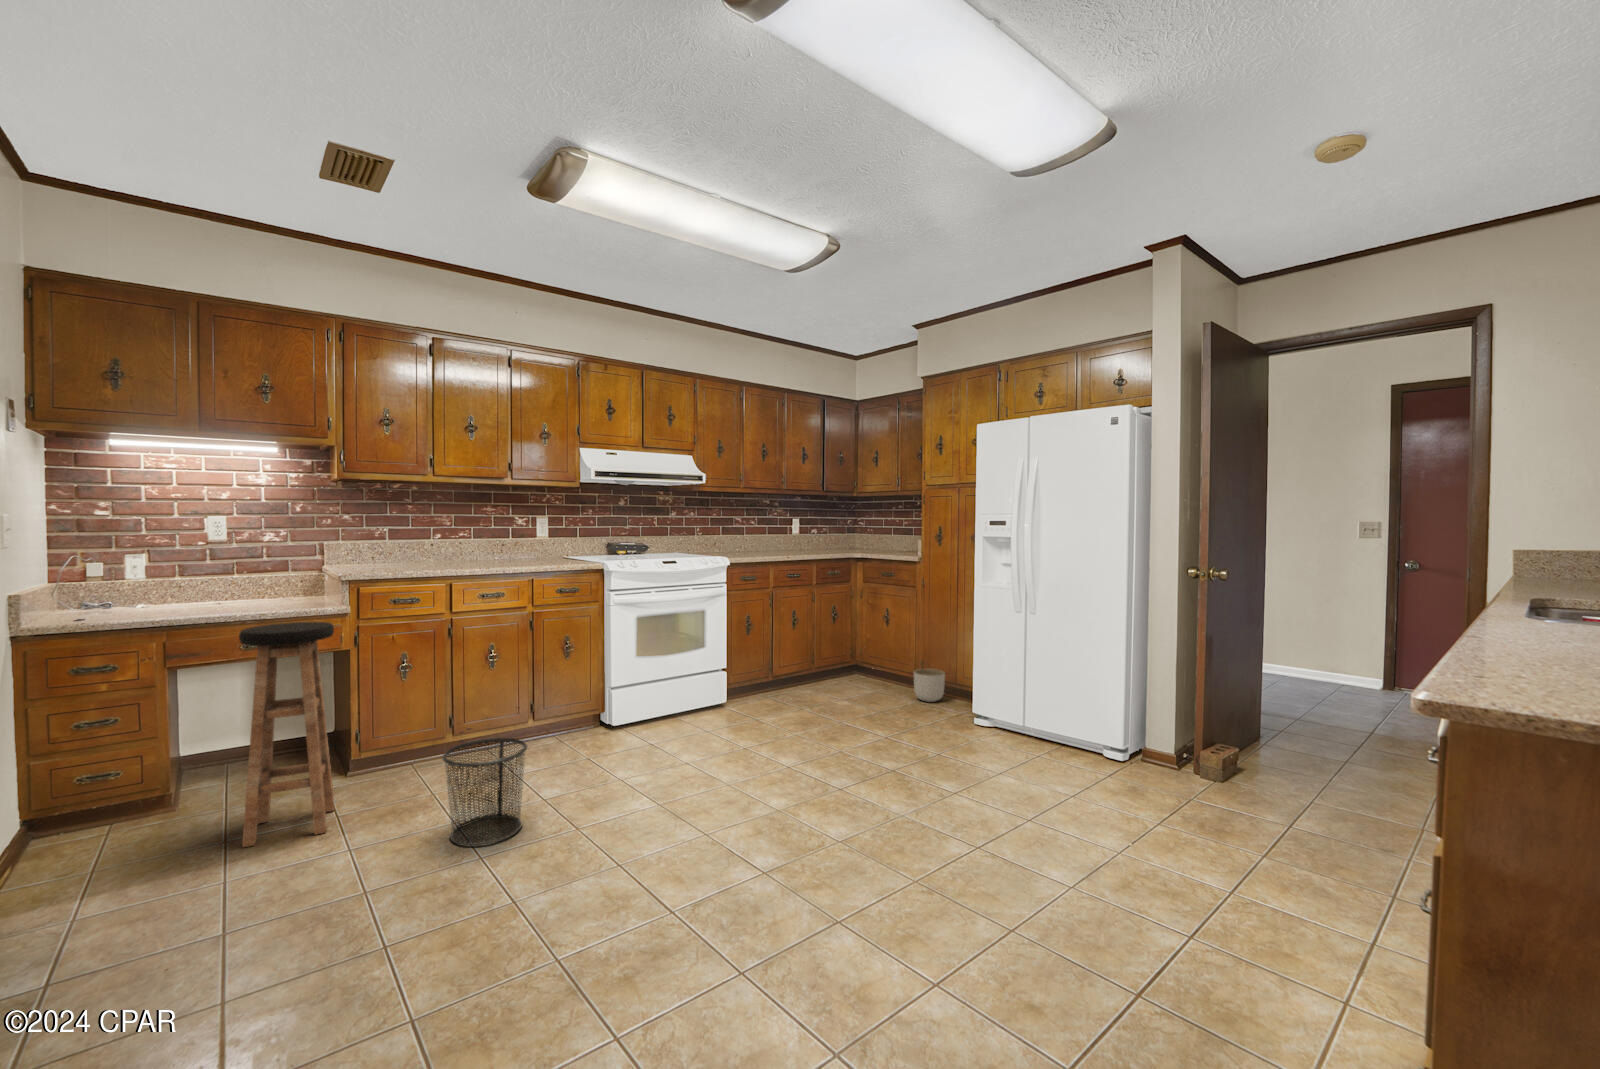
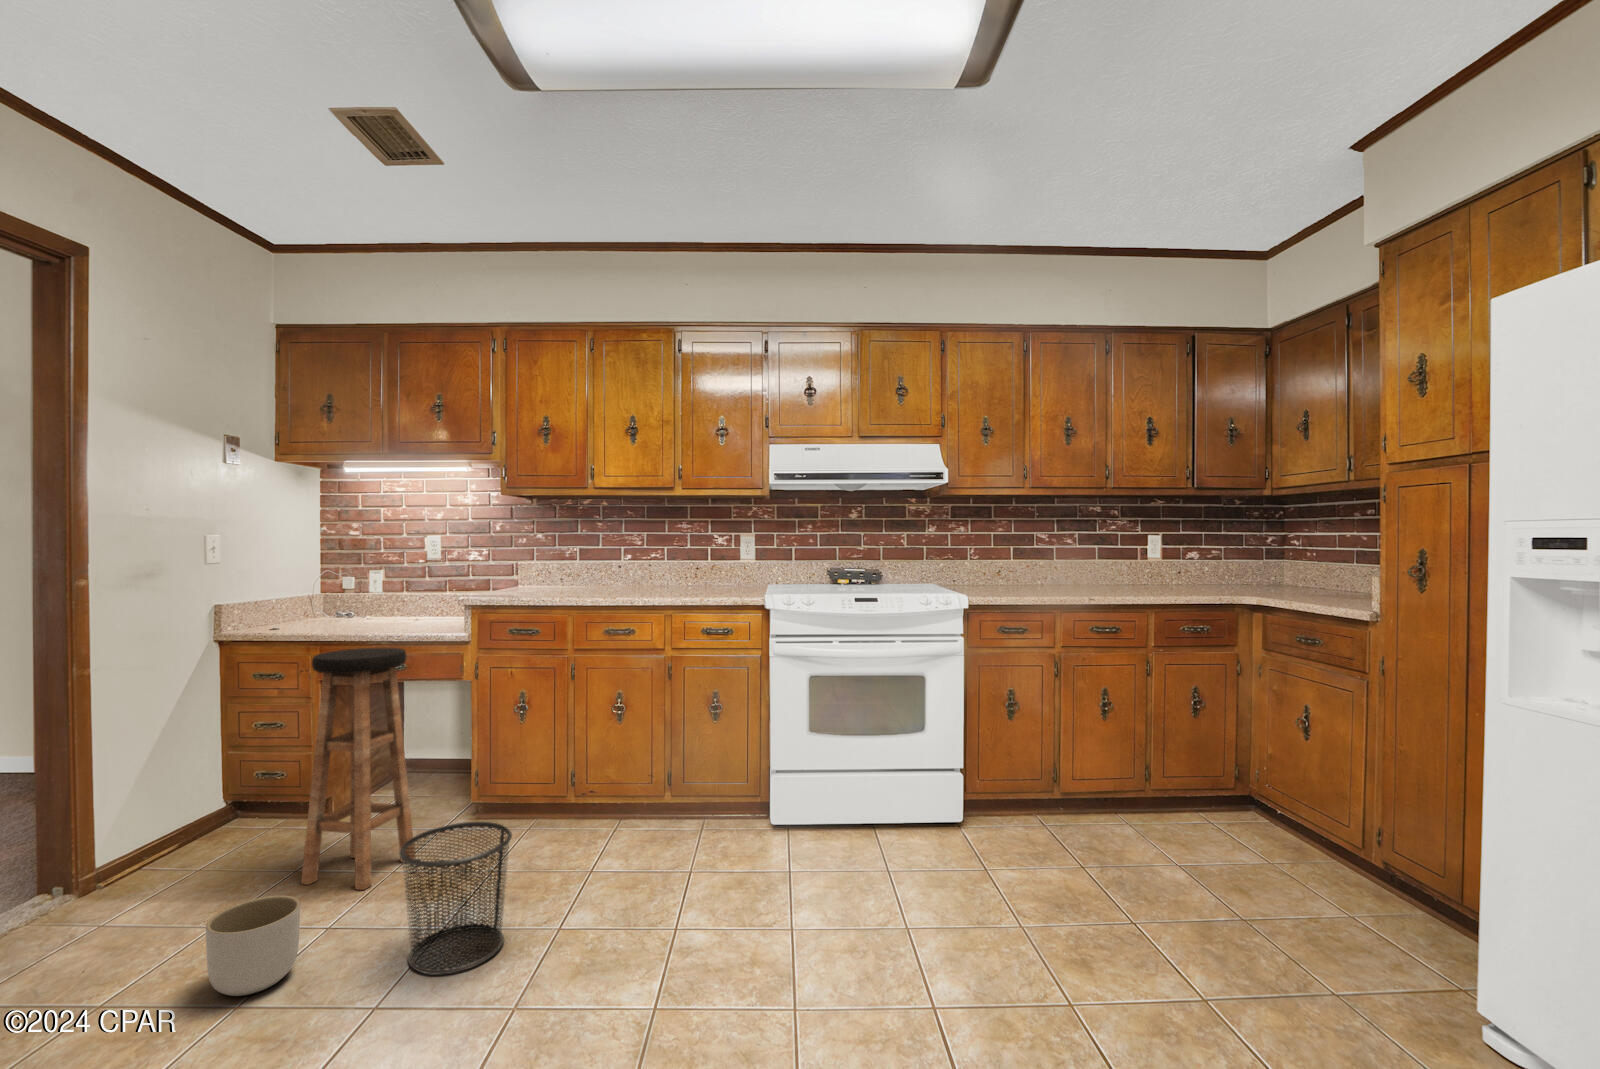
planter: present [914,669,945,702] -> present [206,895,300,996]

